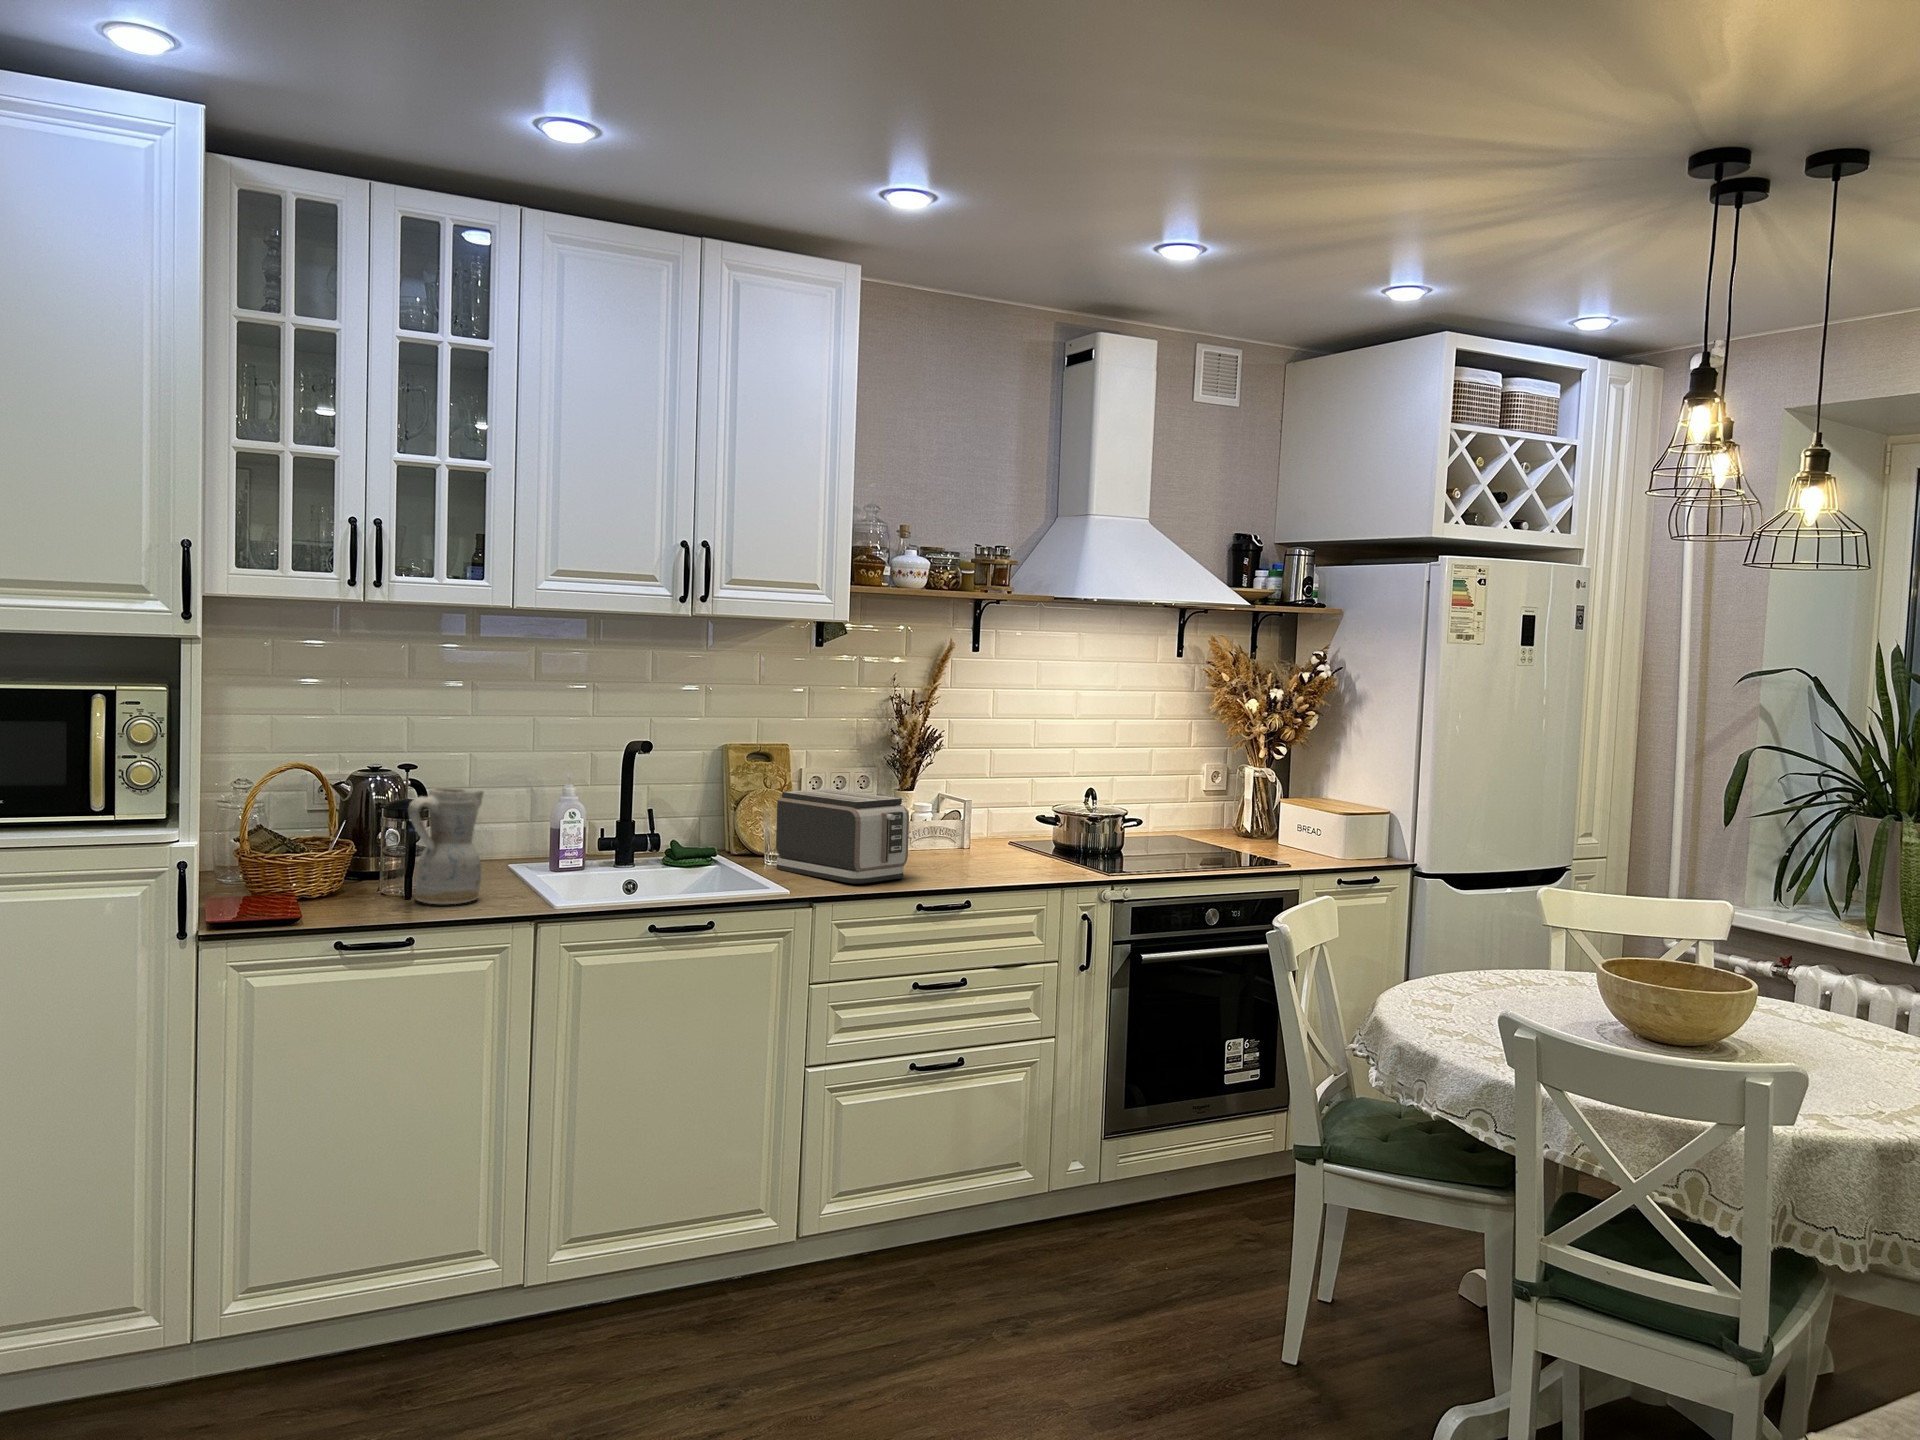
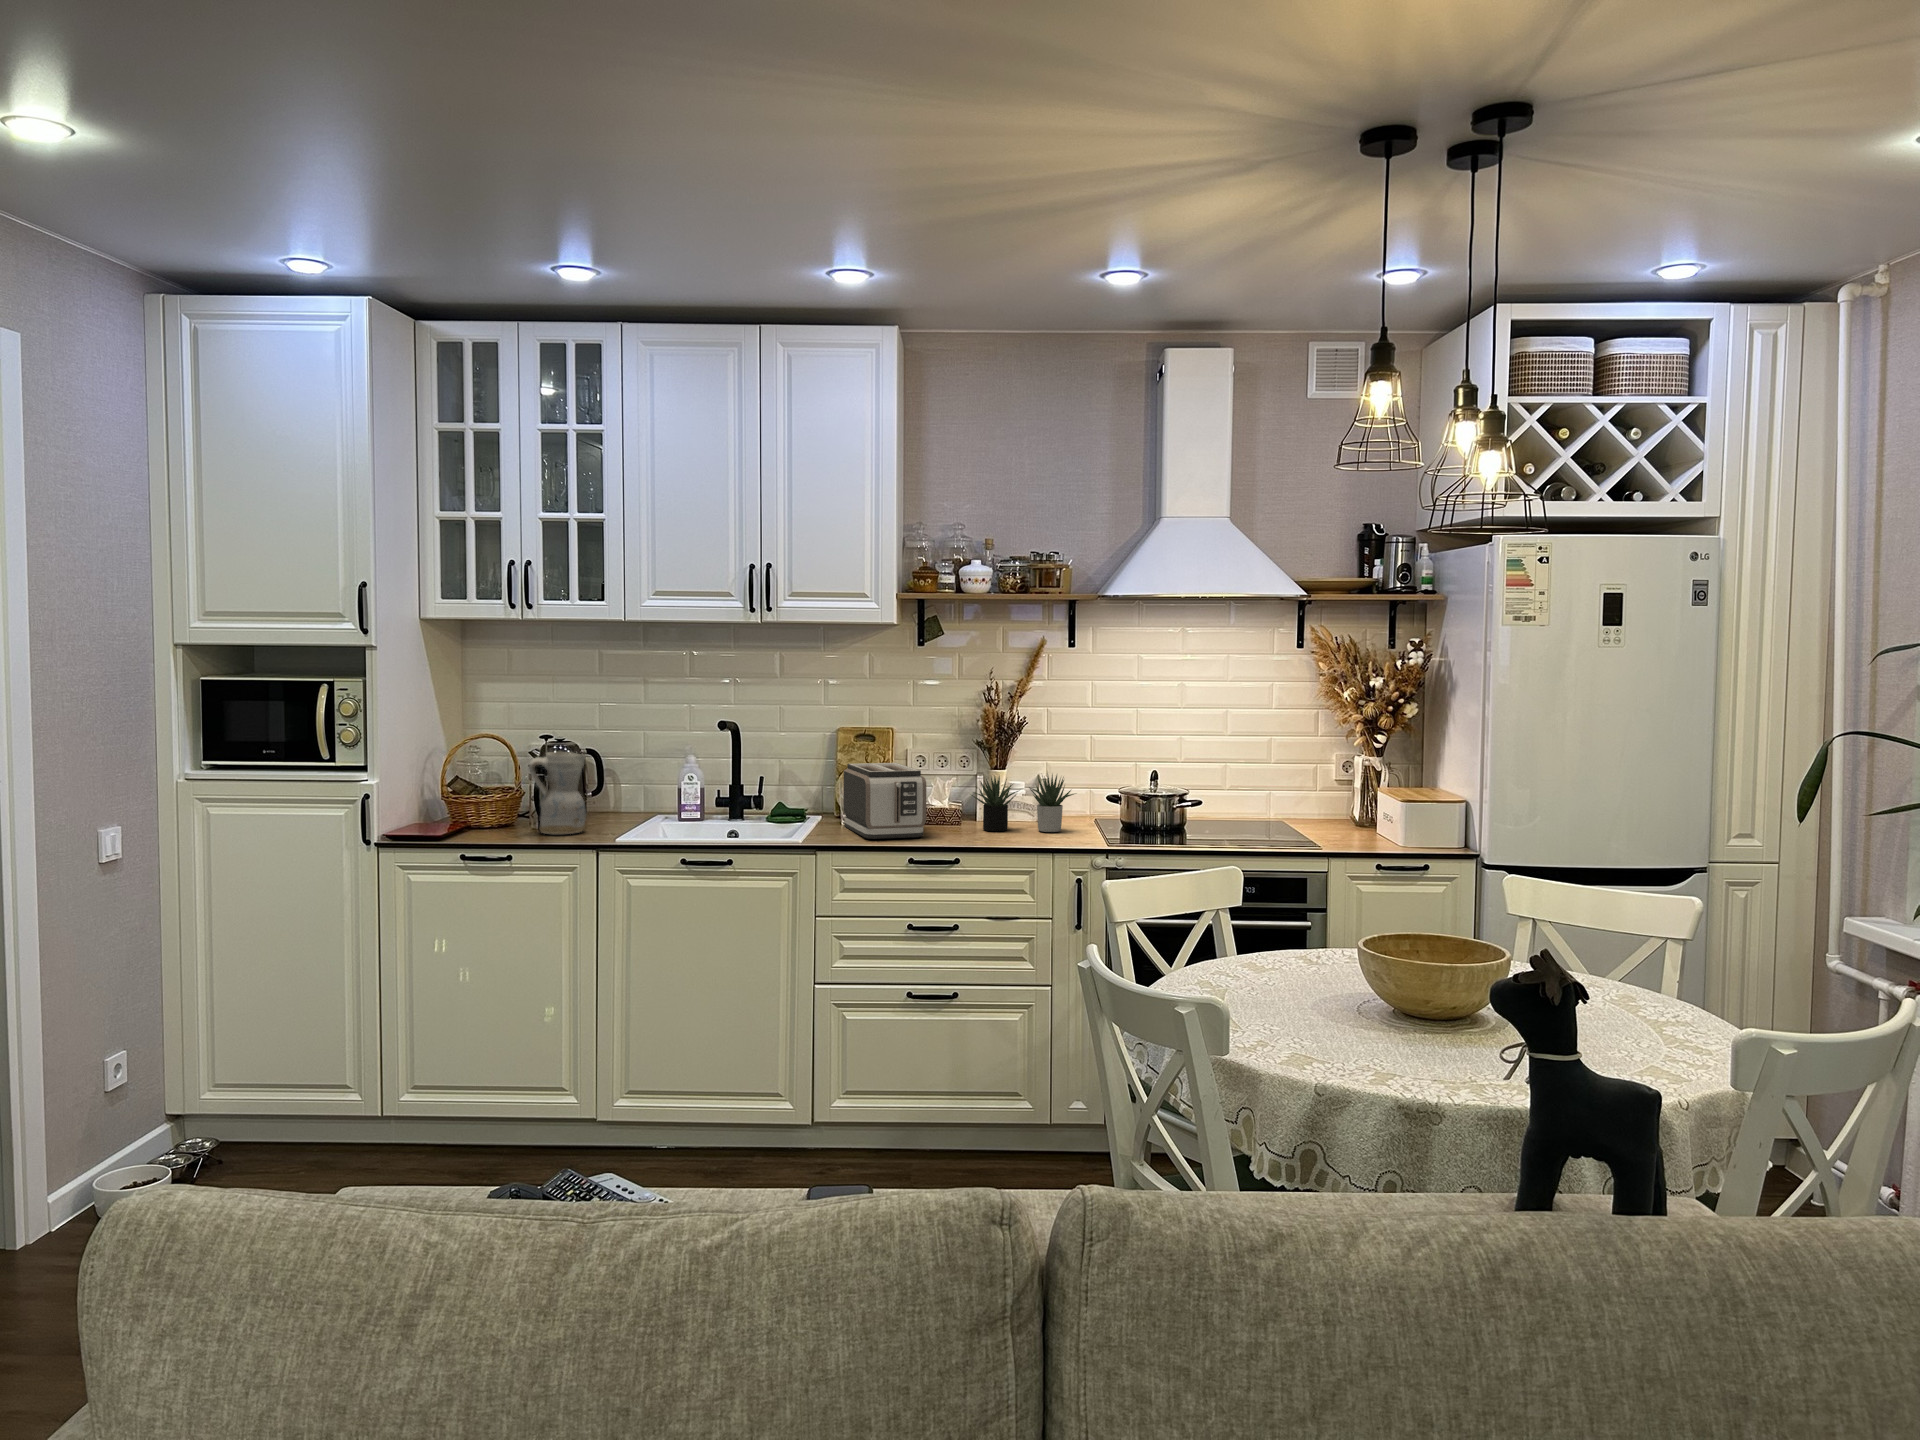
succulent plant: none [920,793,1036,866] -> present [972,773,1074,832]

